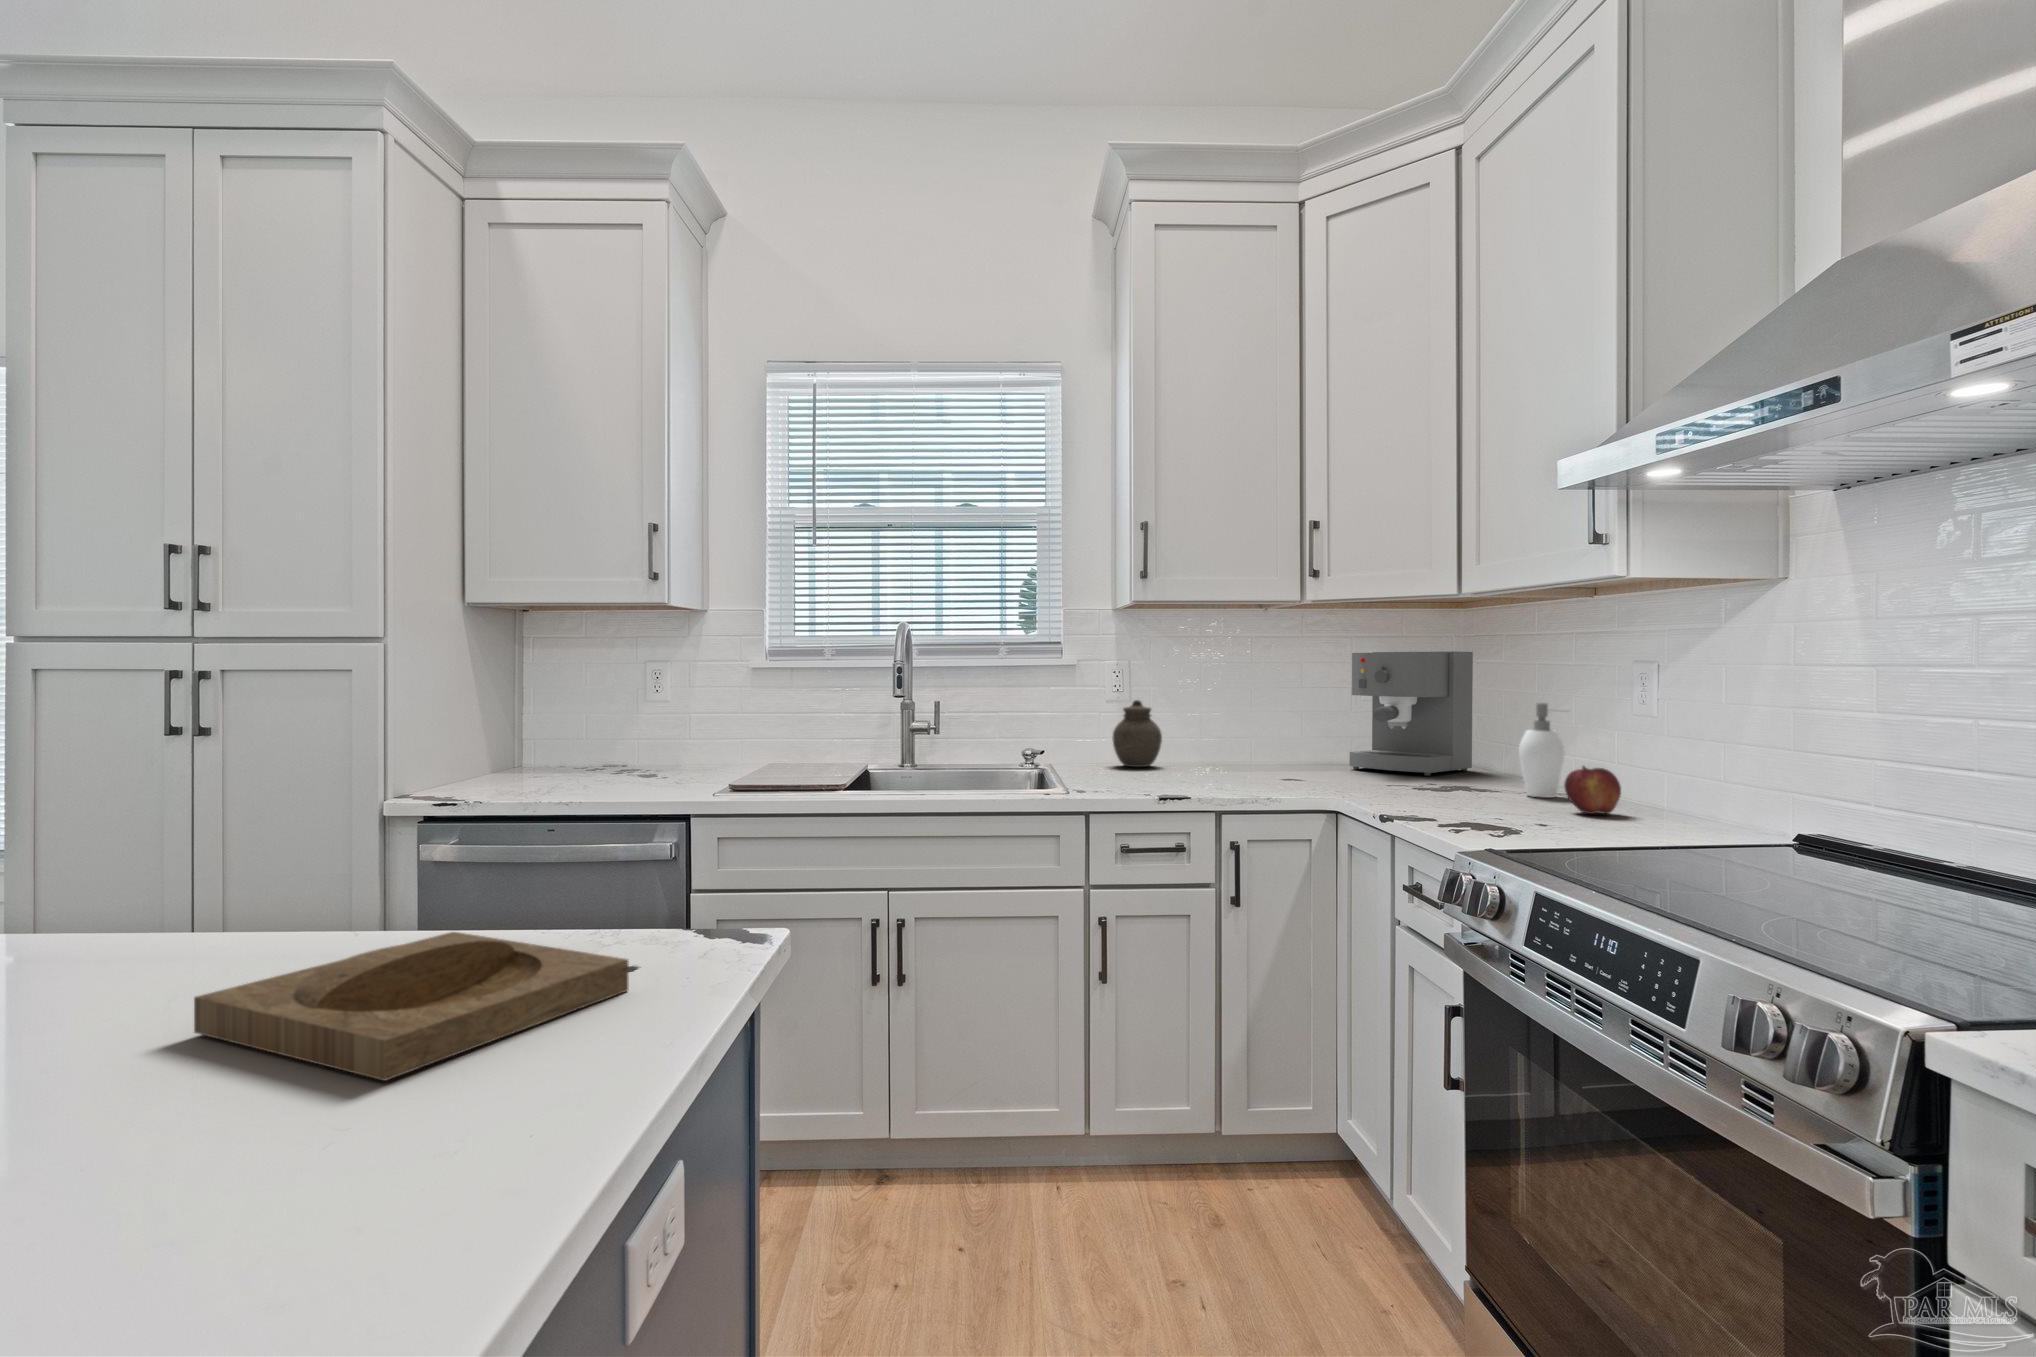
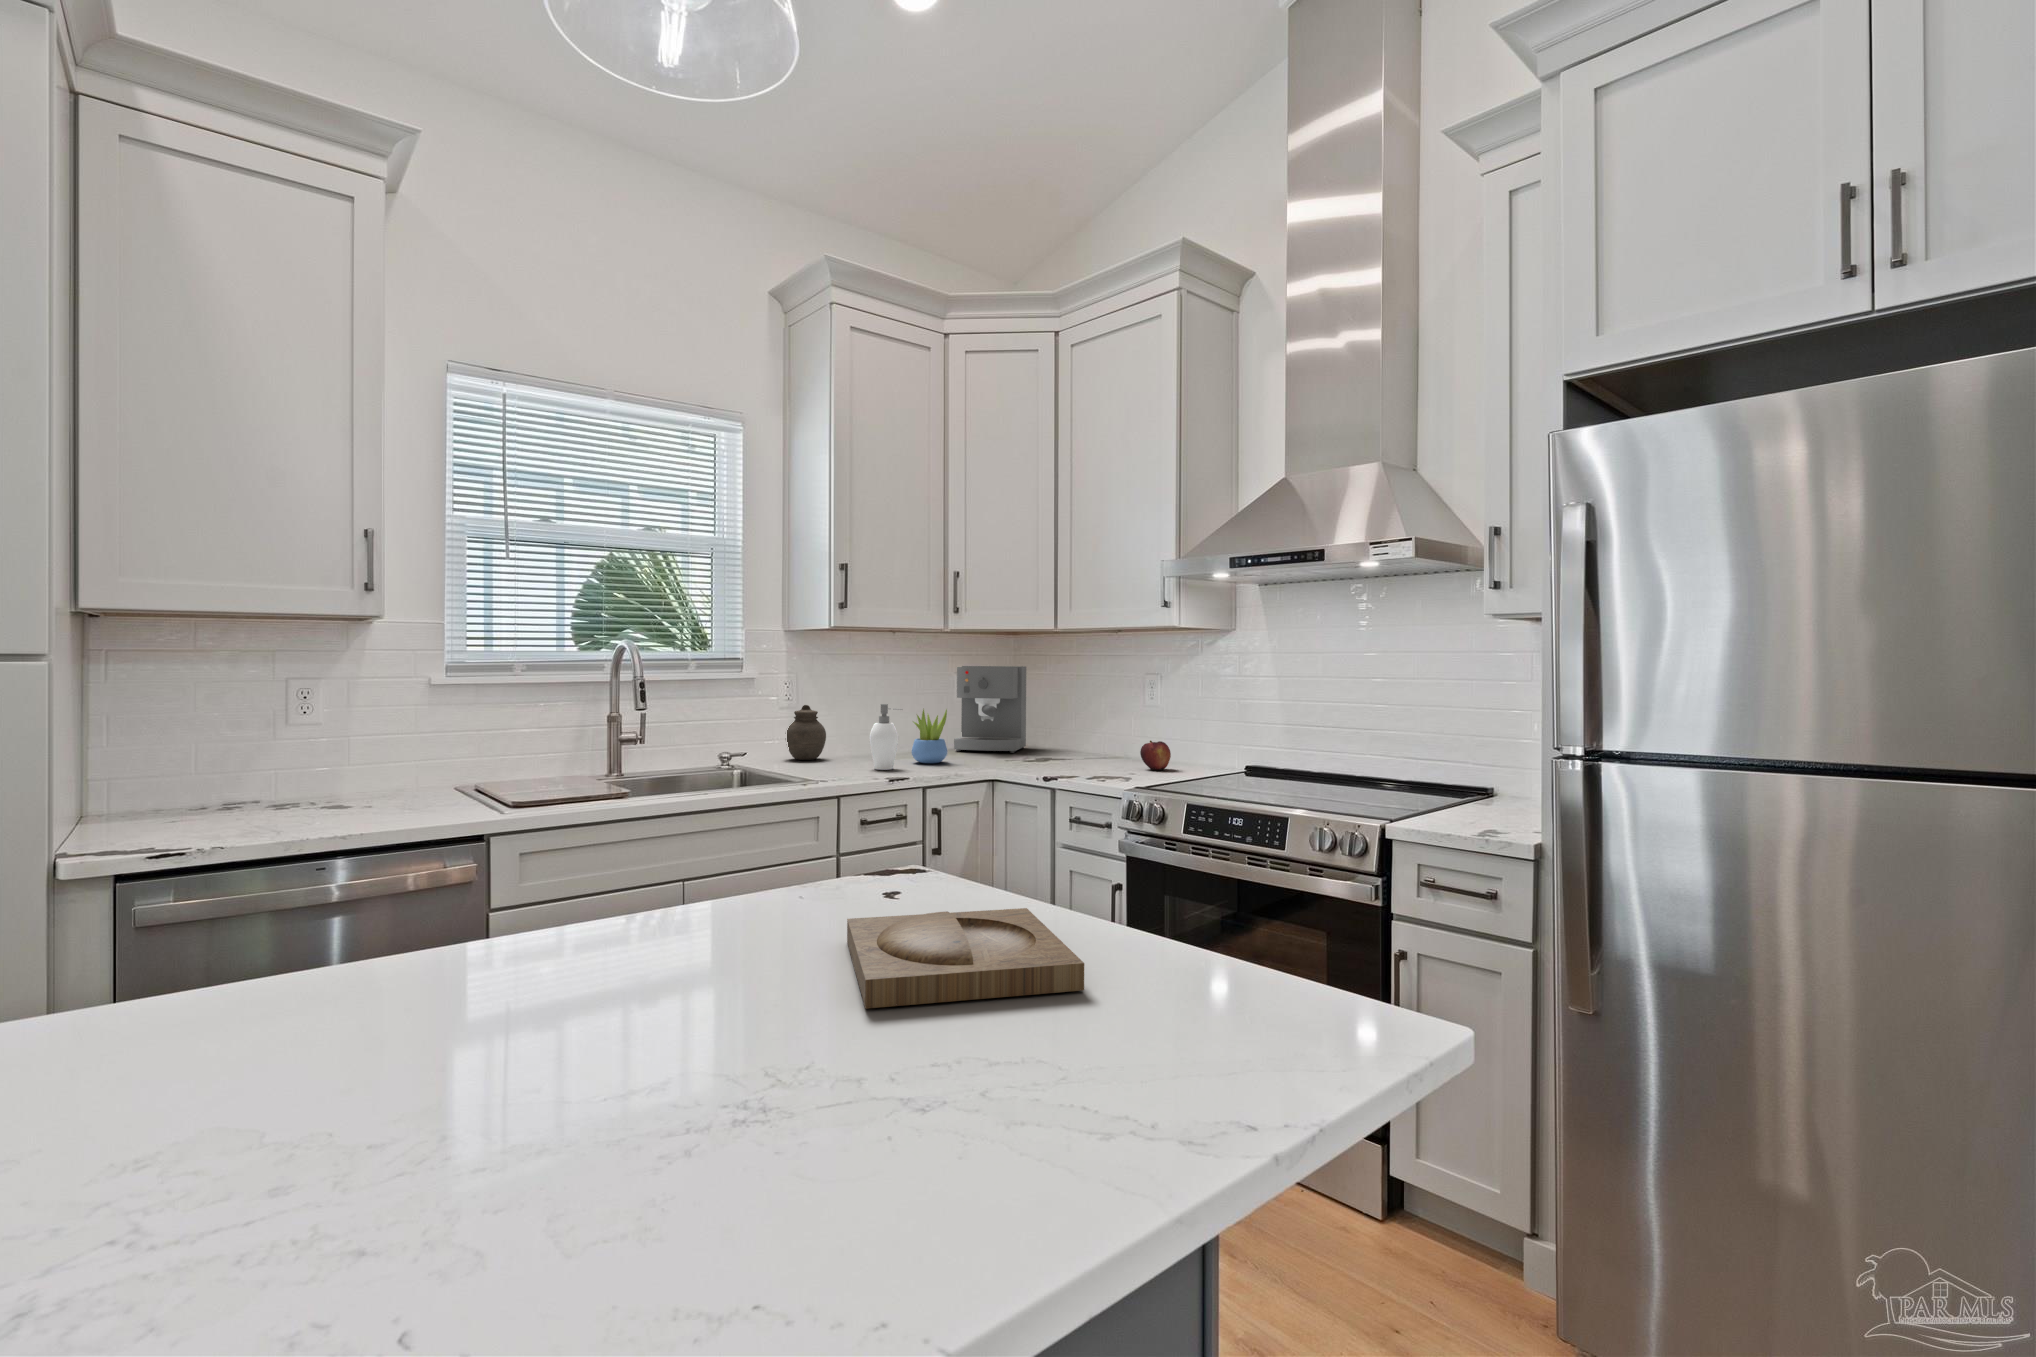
soap dispenser: present [1519,703,1564,797] -> present [869,704,902,770]
succulent plant: none [1245,706,1294,781] -> present [912,709,947,763]

